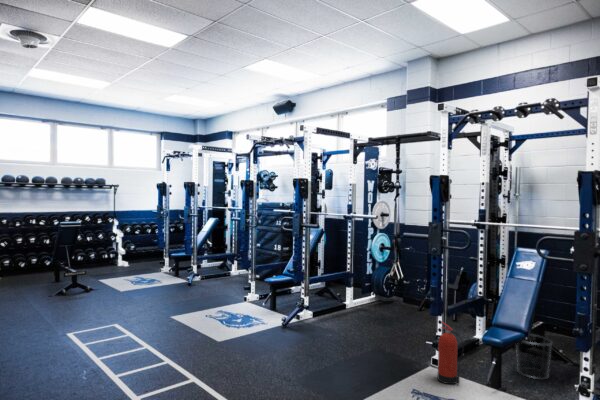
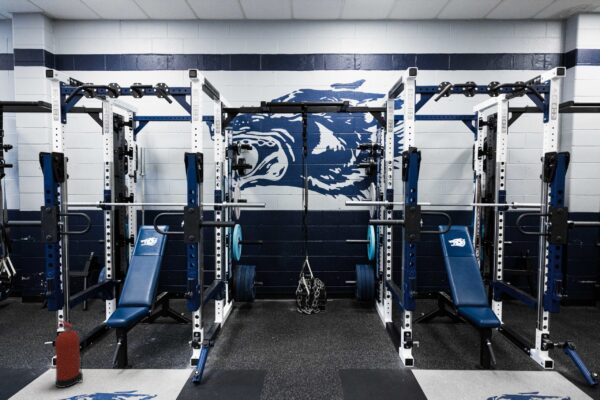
waste bin: present [517,334,552,379] -> none [142,302,174,343]

